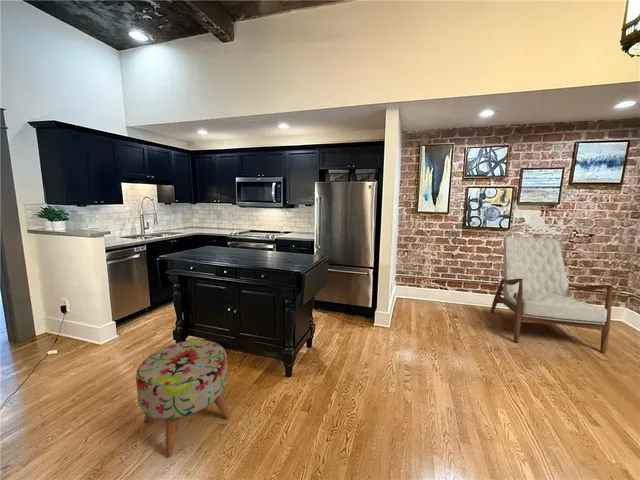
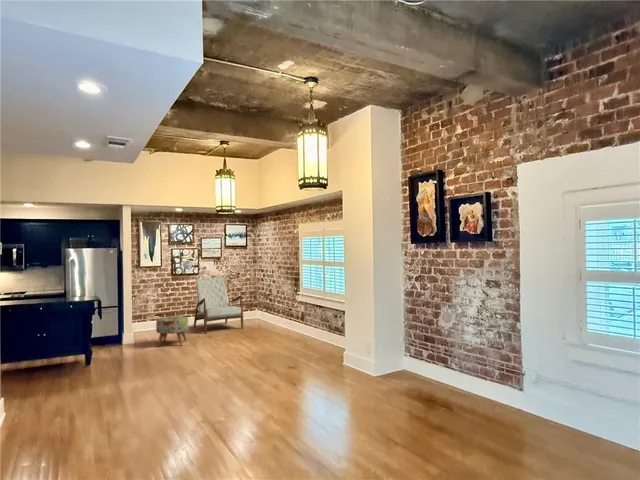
ottoman: present [136,340,230,457] -> present [156,316,188,346]

